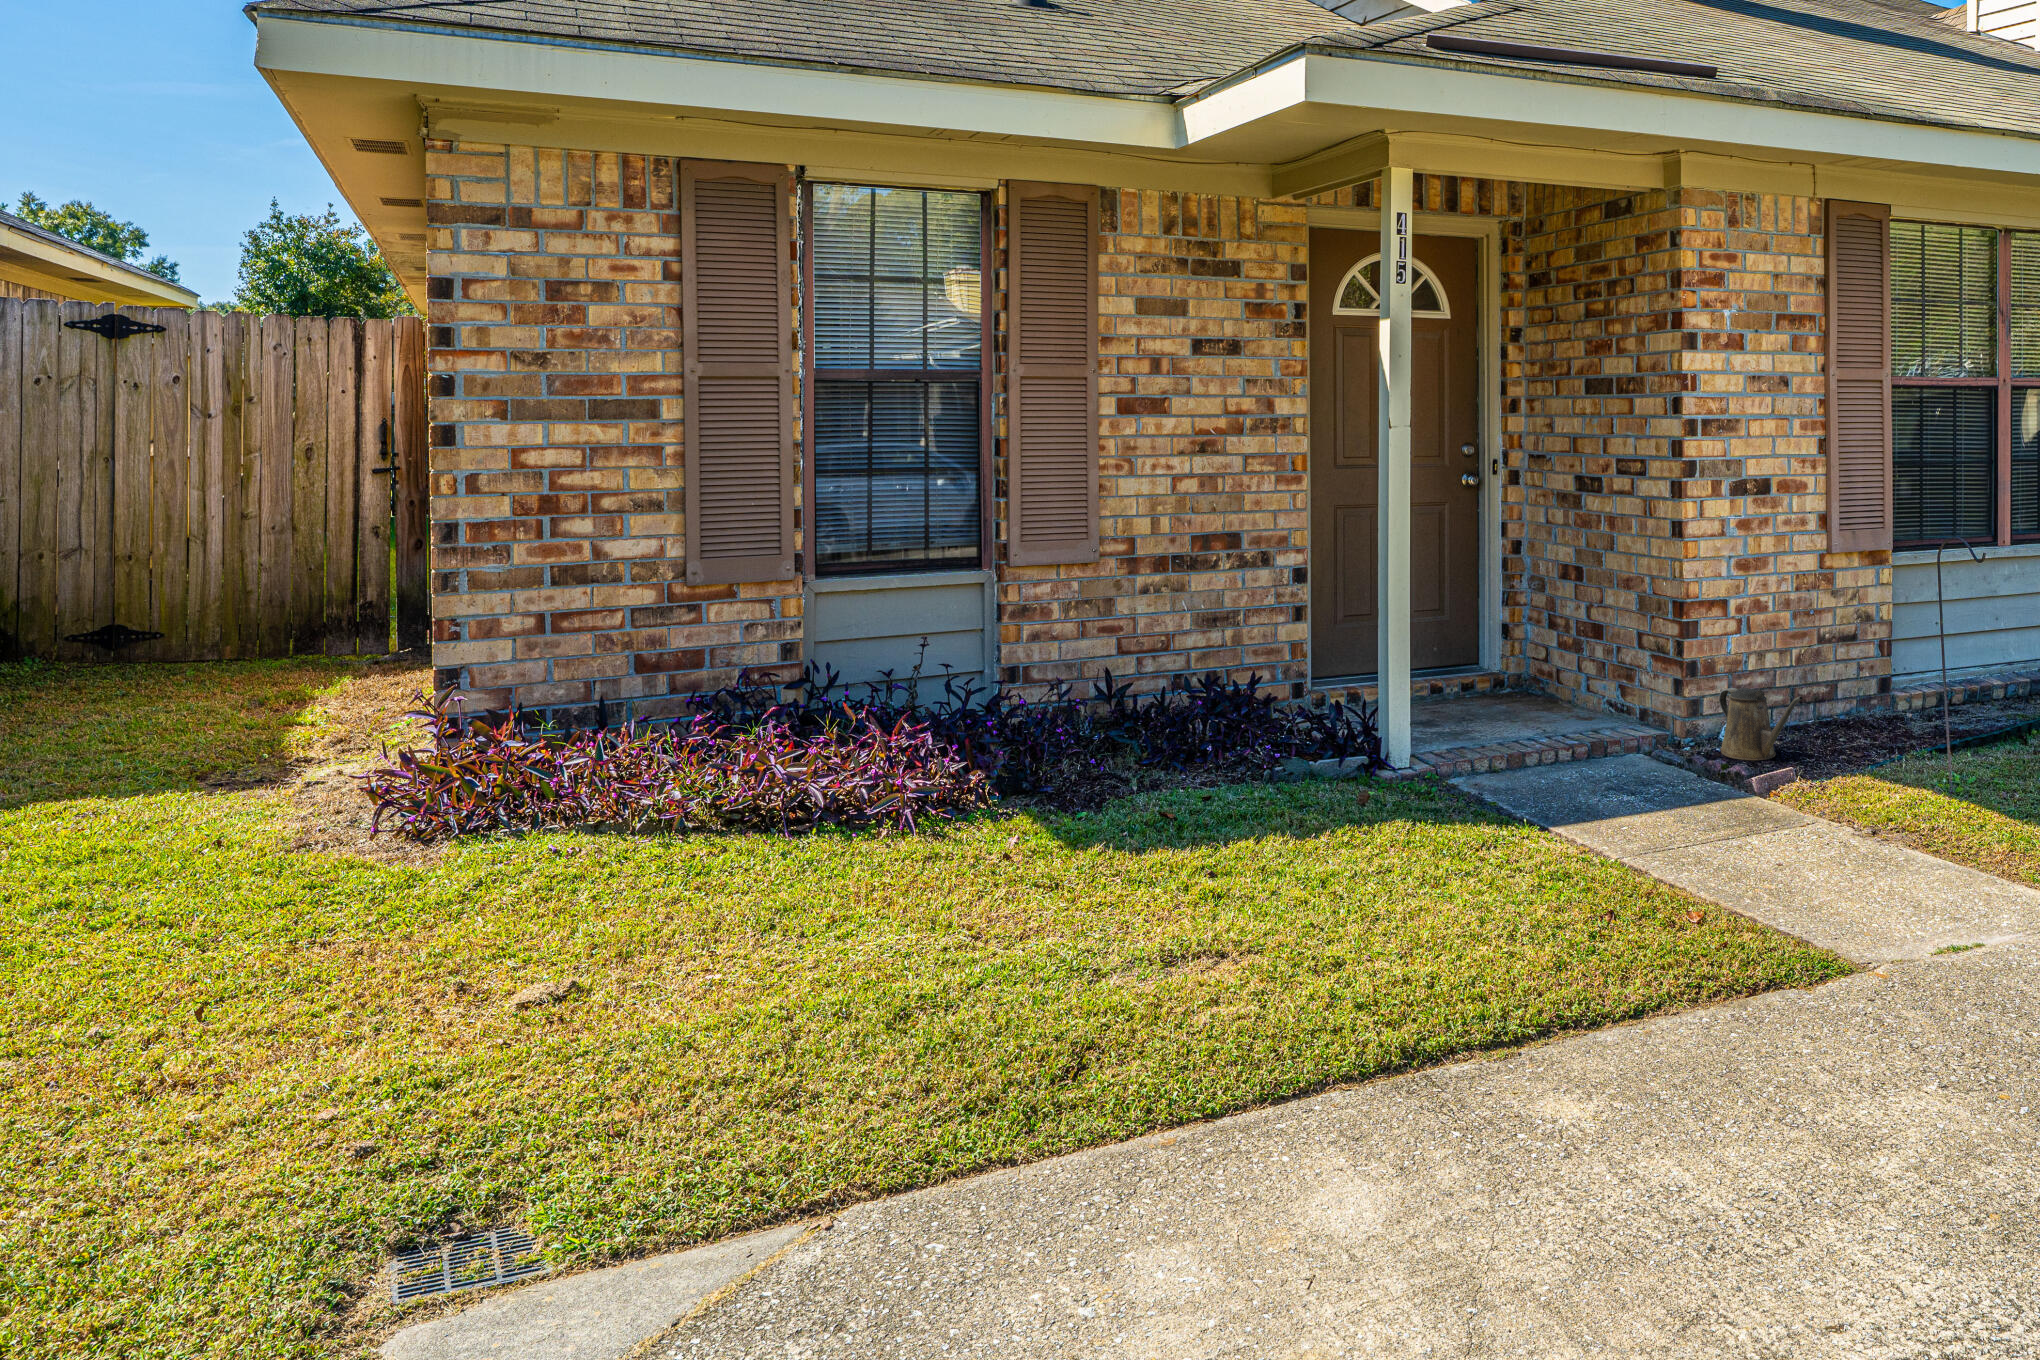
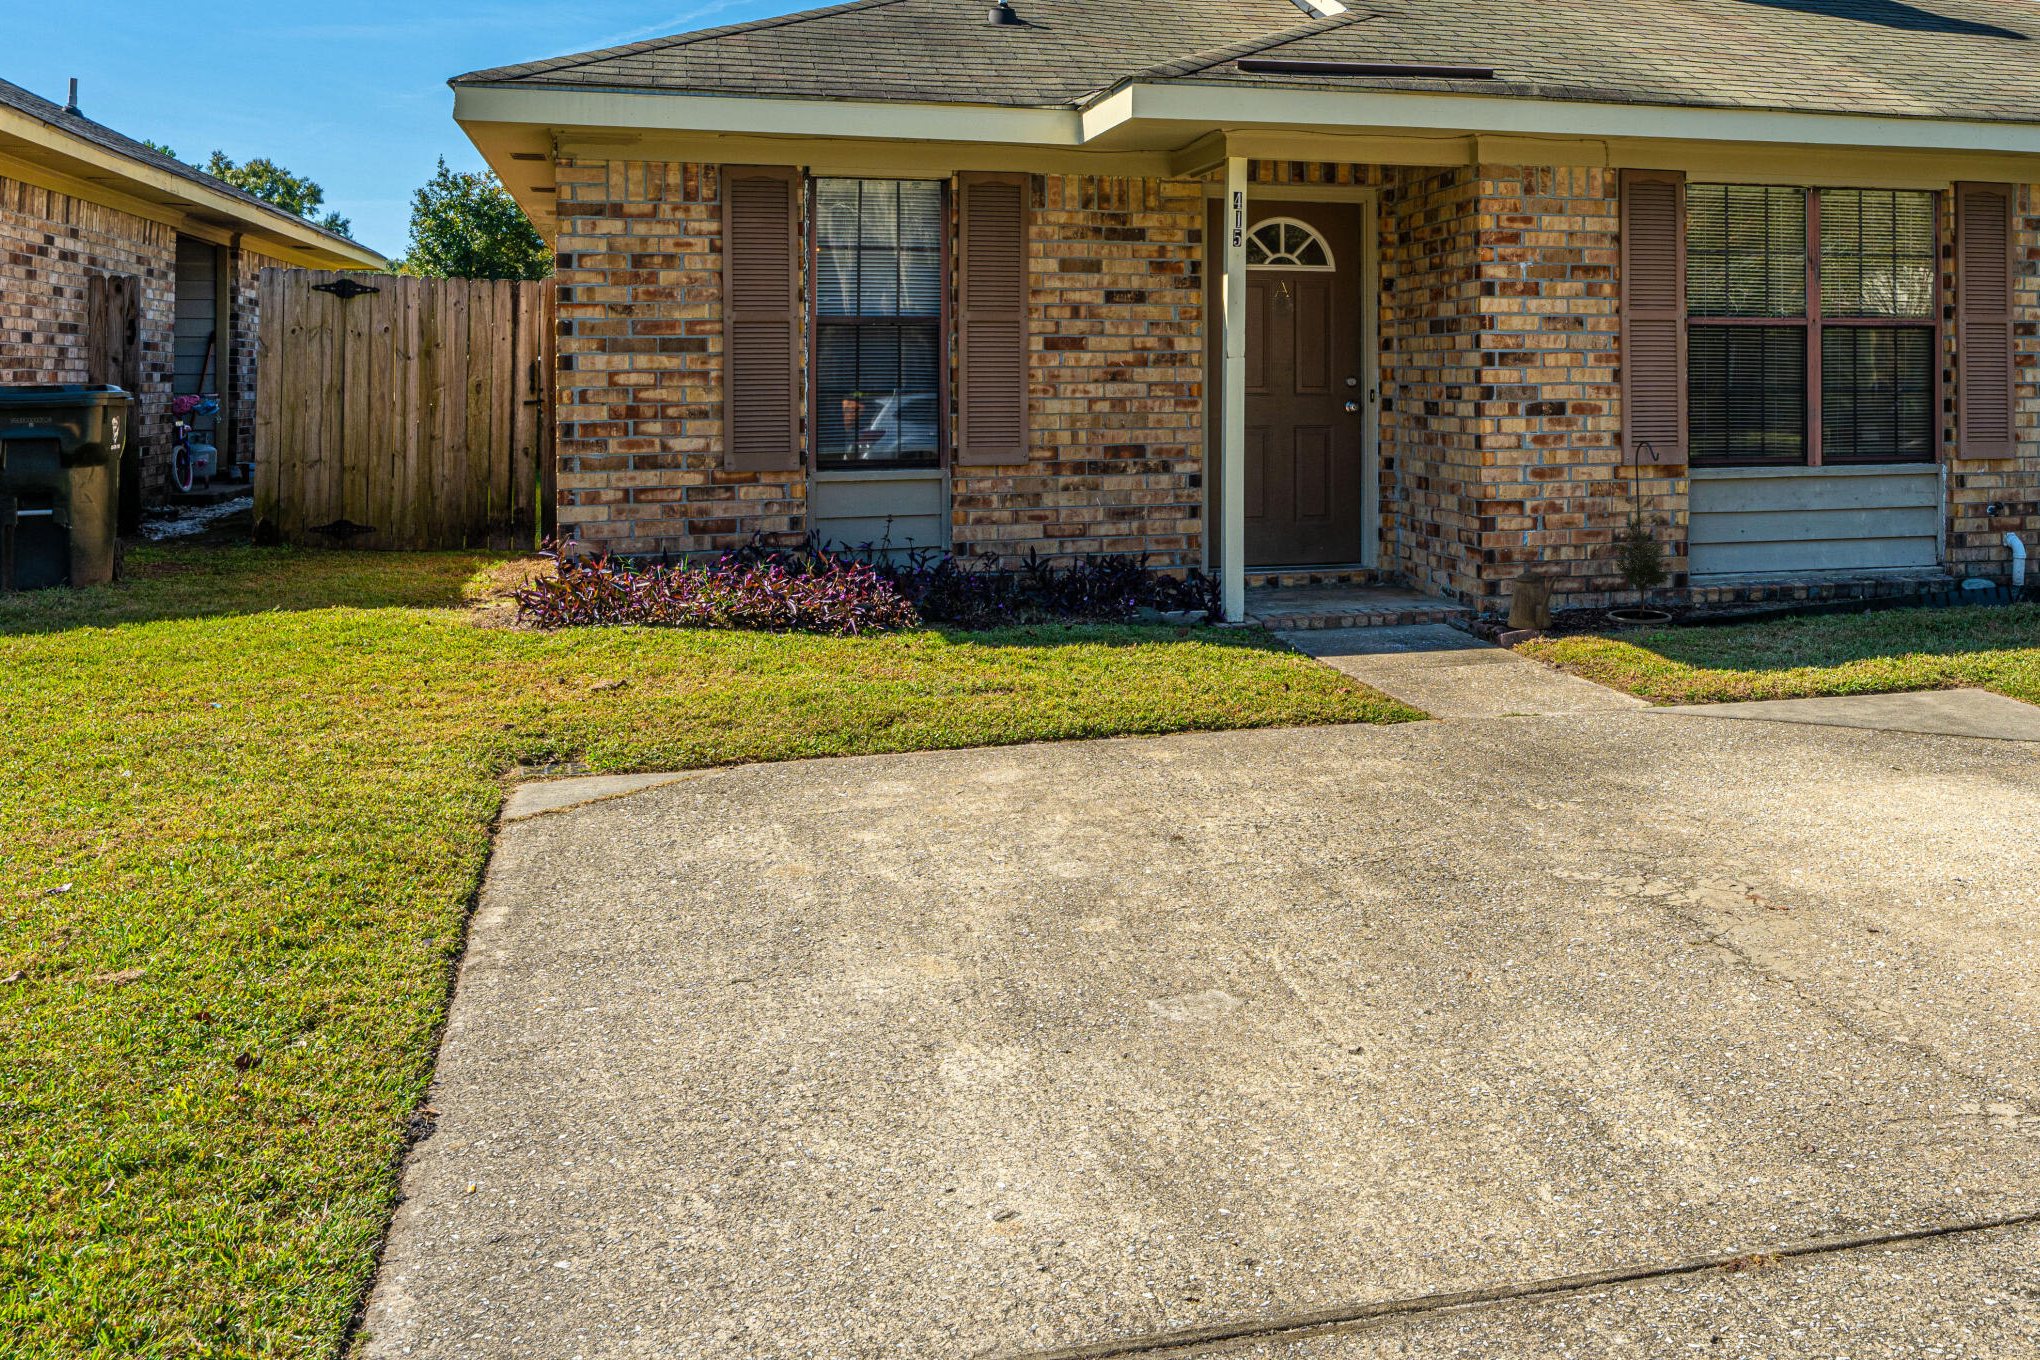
potted tree: none [1818,601,1905,745] -> present [1608,509,1672,624]

